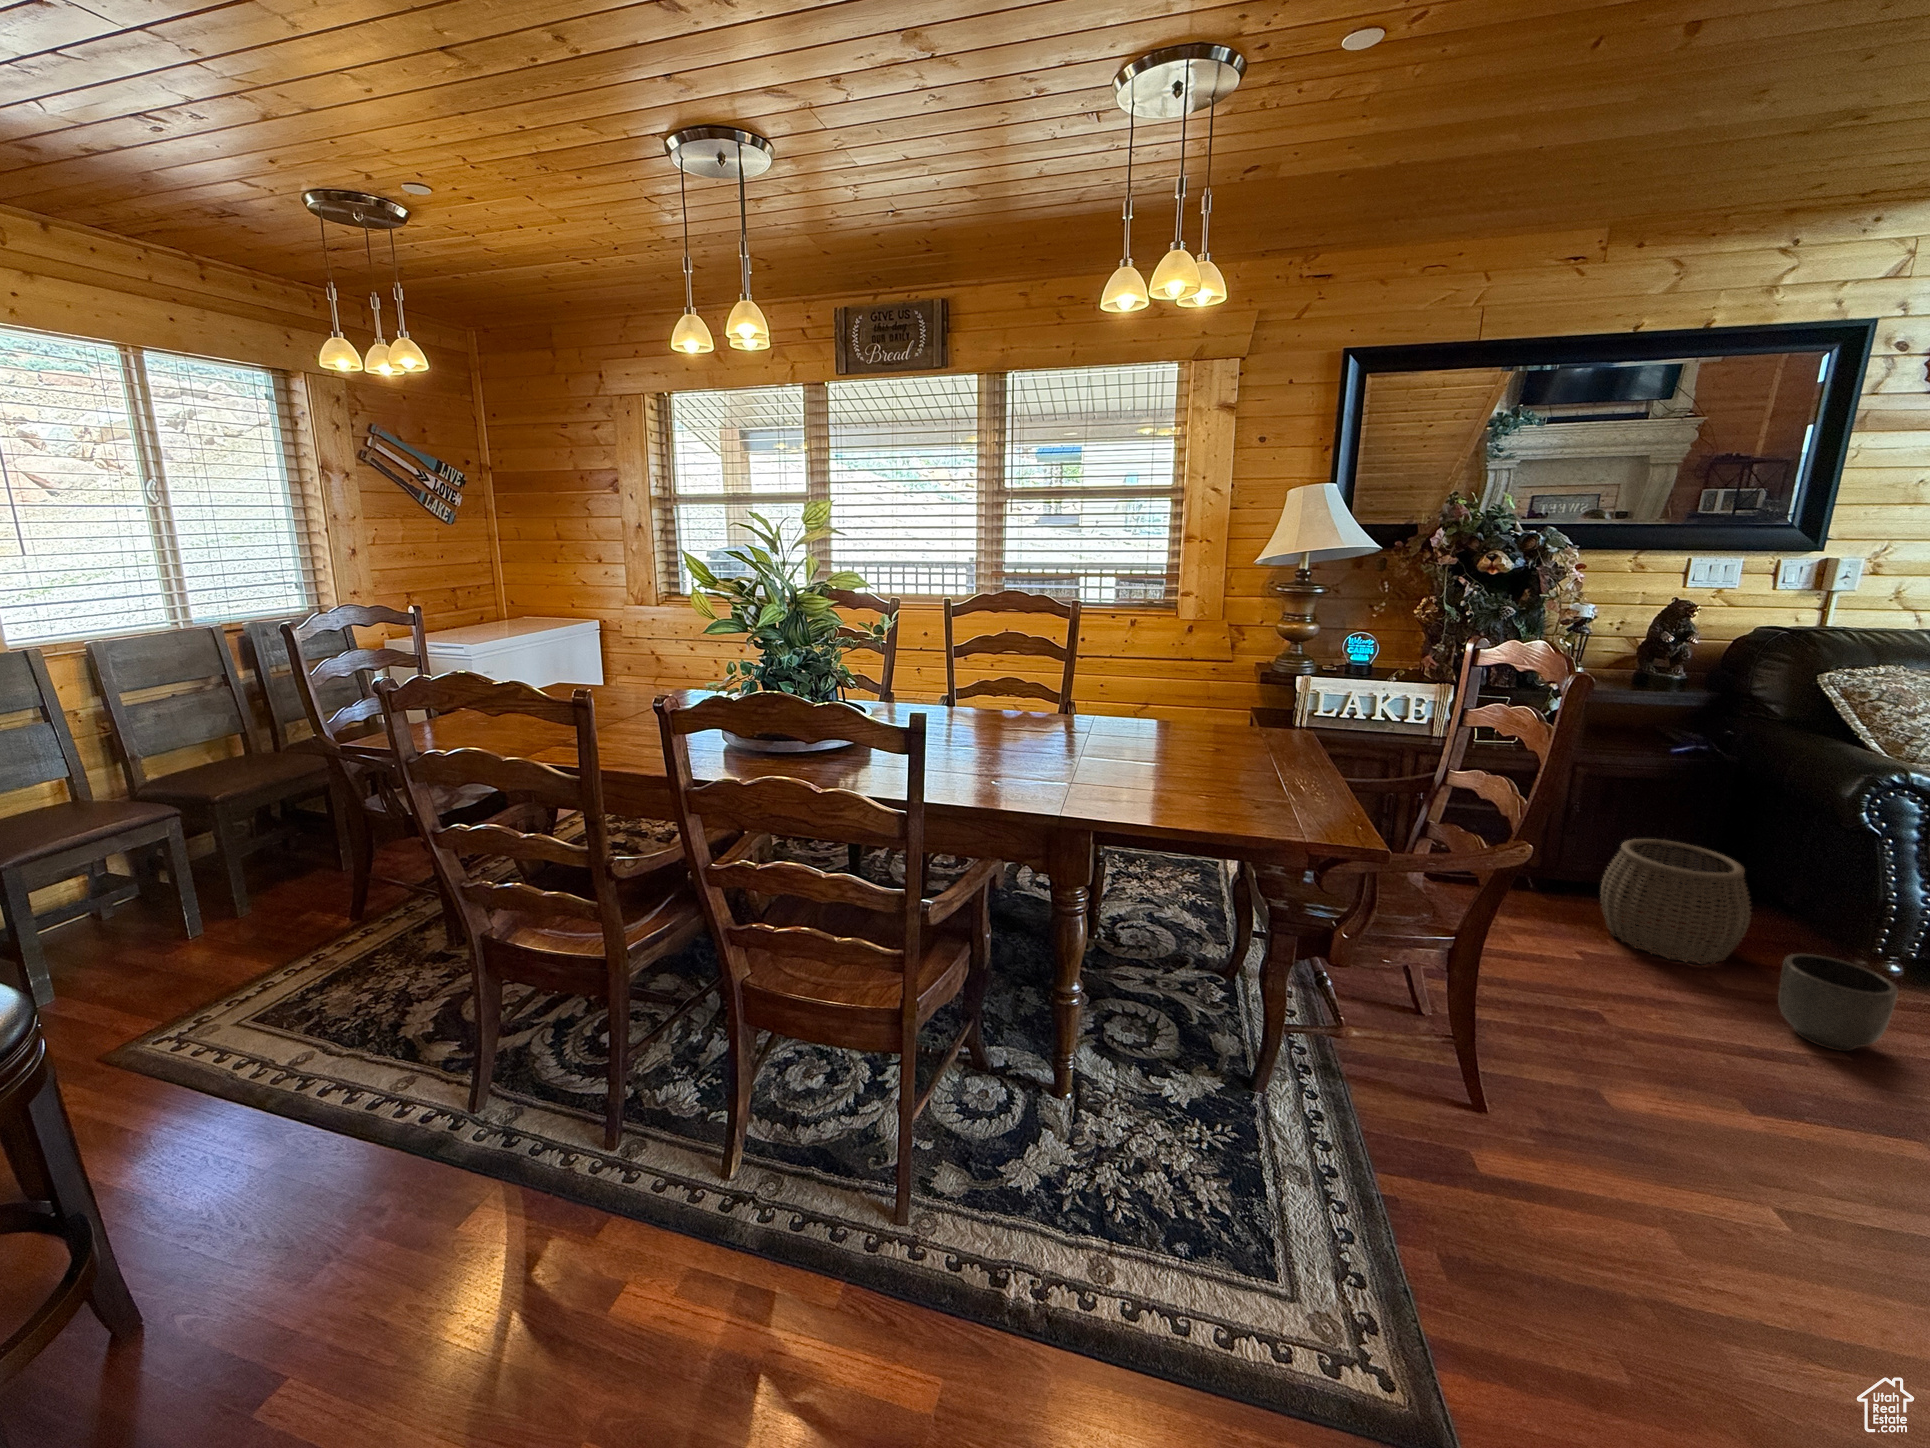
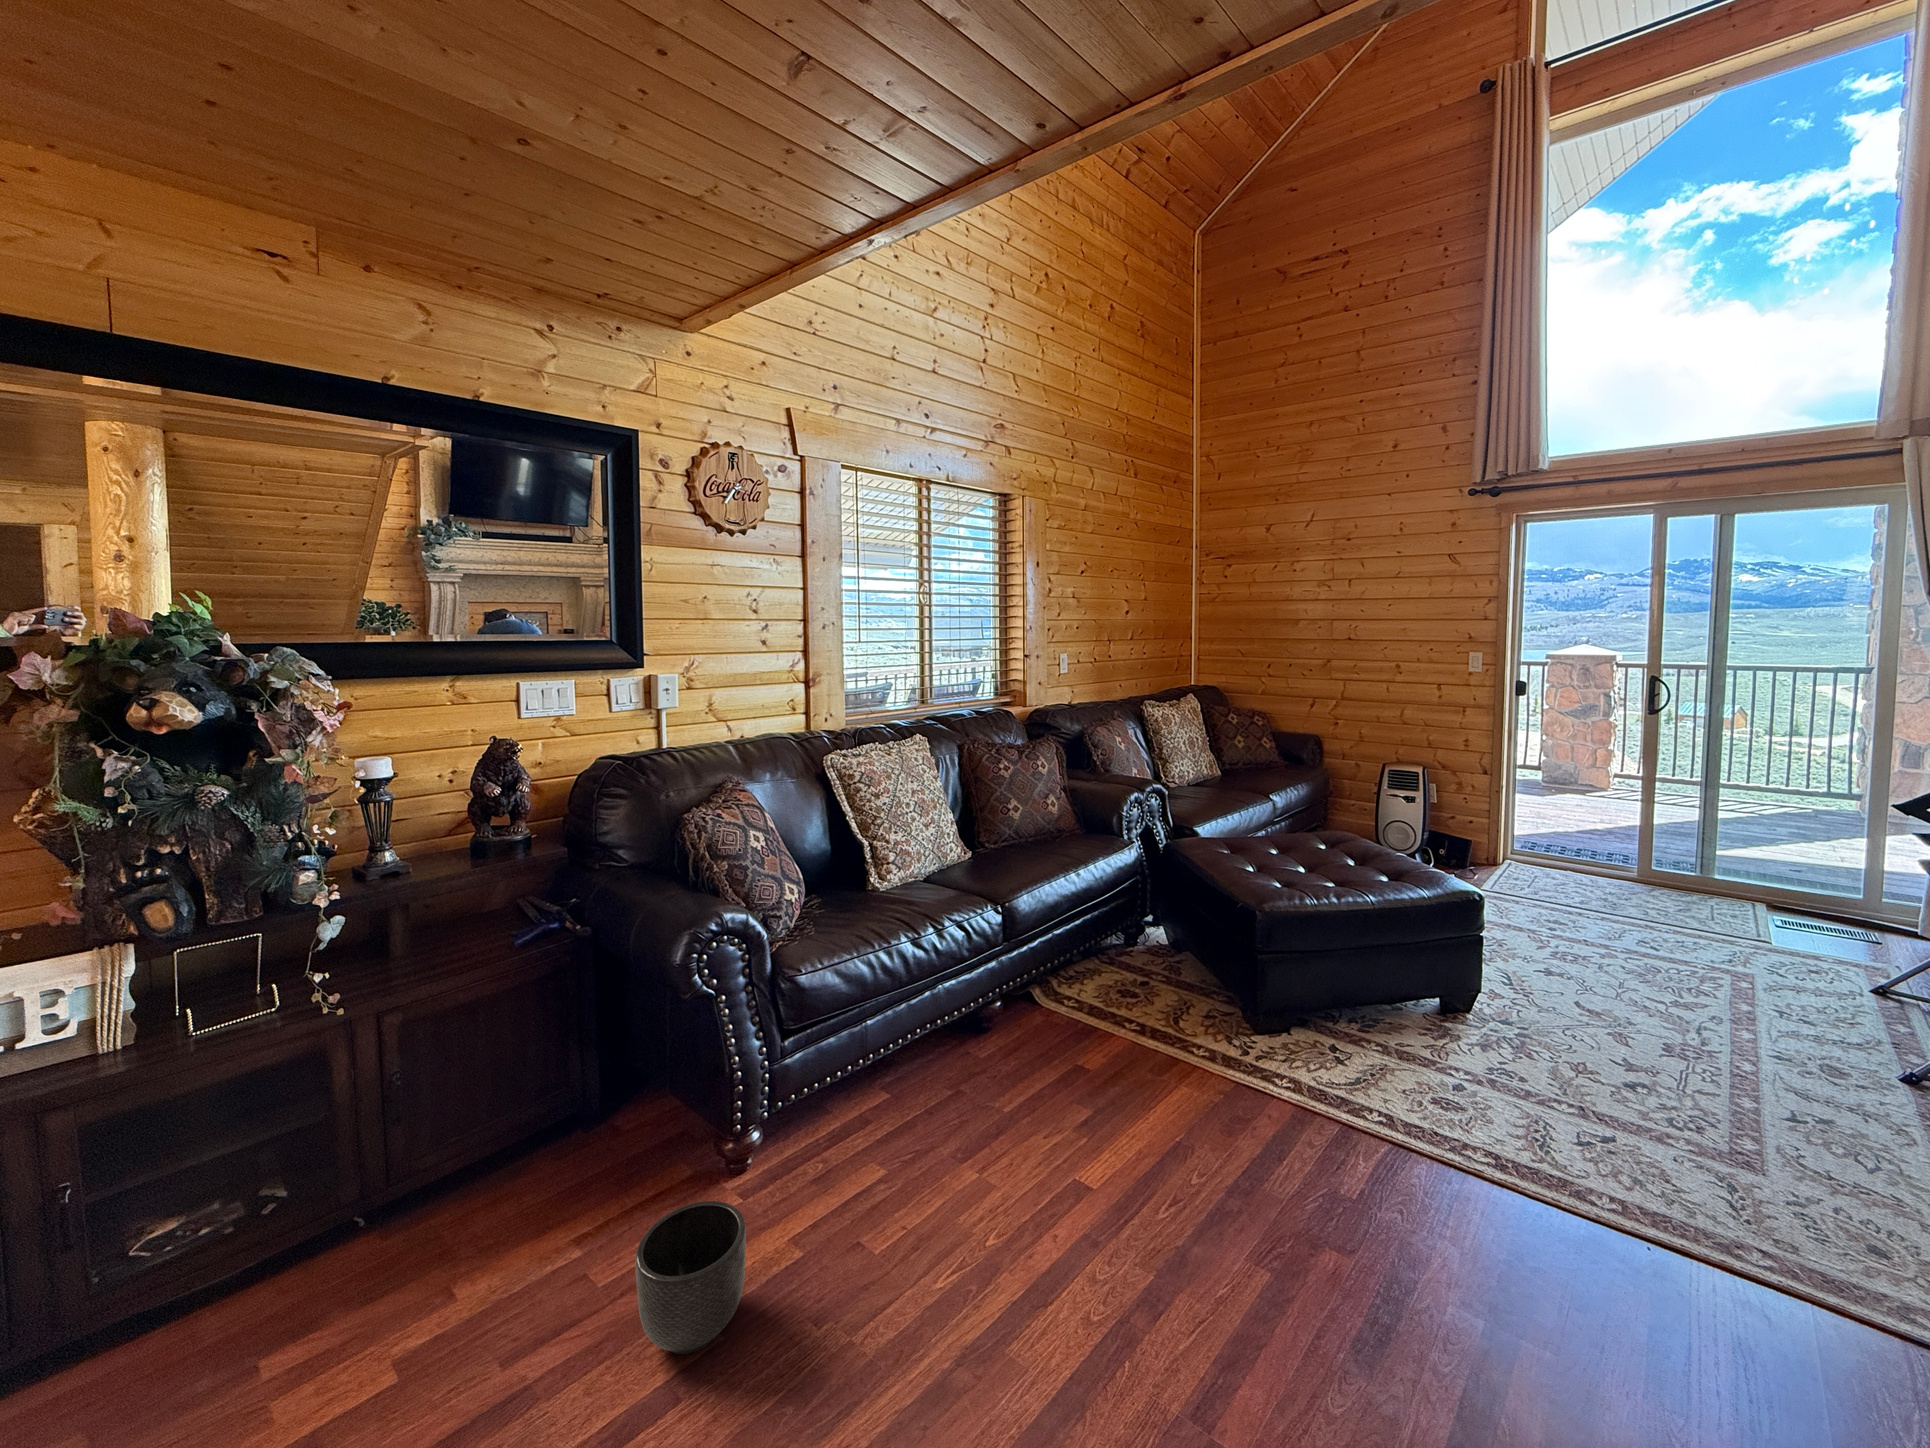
woven basket: present [1601,839,1751,964] -> none [426,1079,617,1298]

